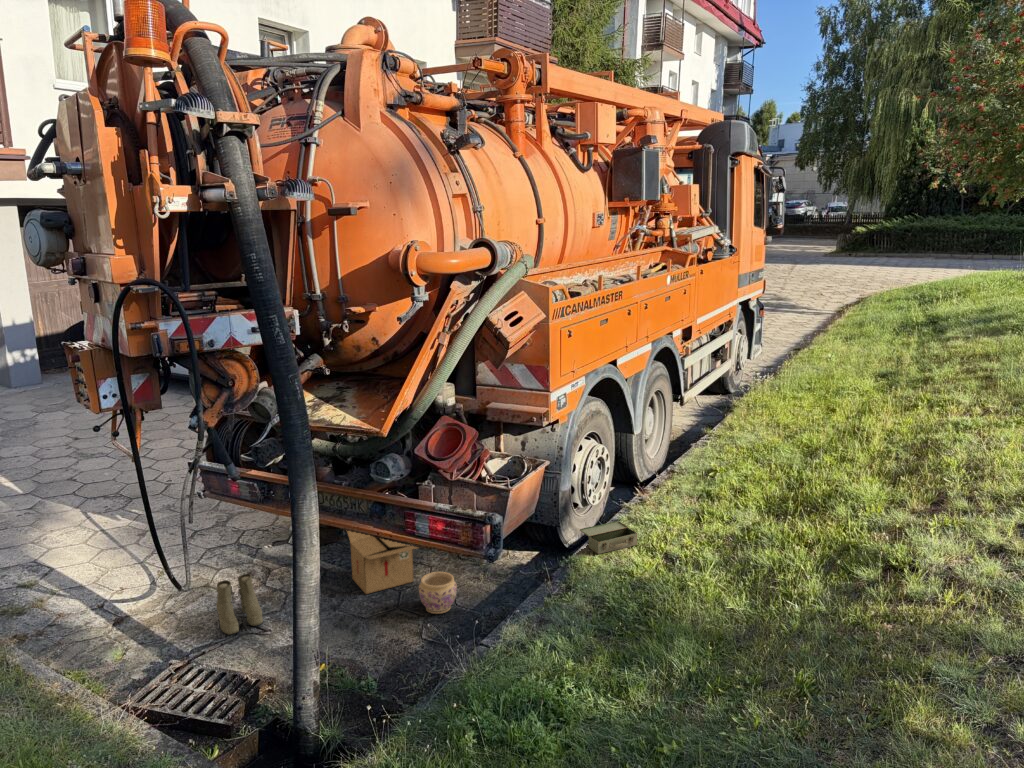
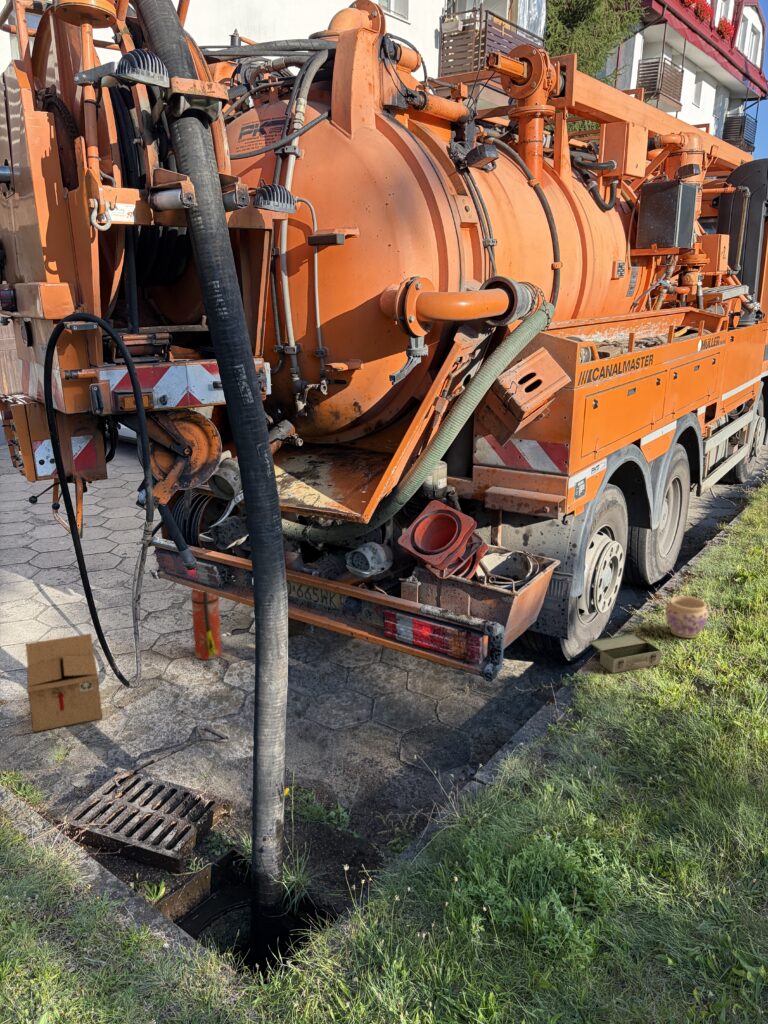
fire extinguisher: none [235,478,264,568] -> present [191,589,221,660]
cardboard box: present [347,531,418,594] -> present [26,634,102,732]
planter: present [419,572,457,614] -> present [666,596,709,638]
boots: present [216,574,263,635] -> none [167,670,218,739]

